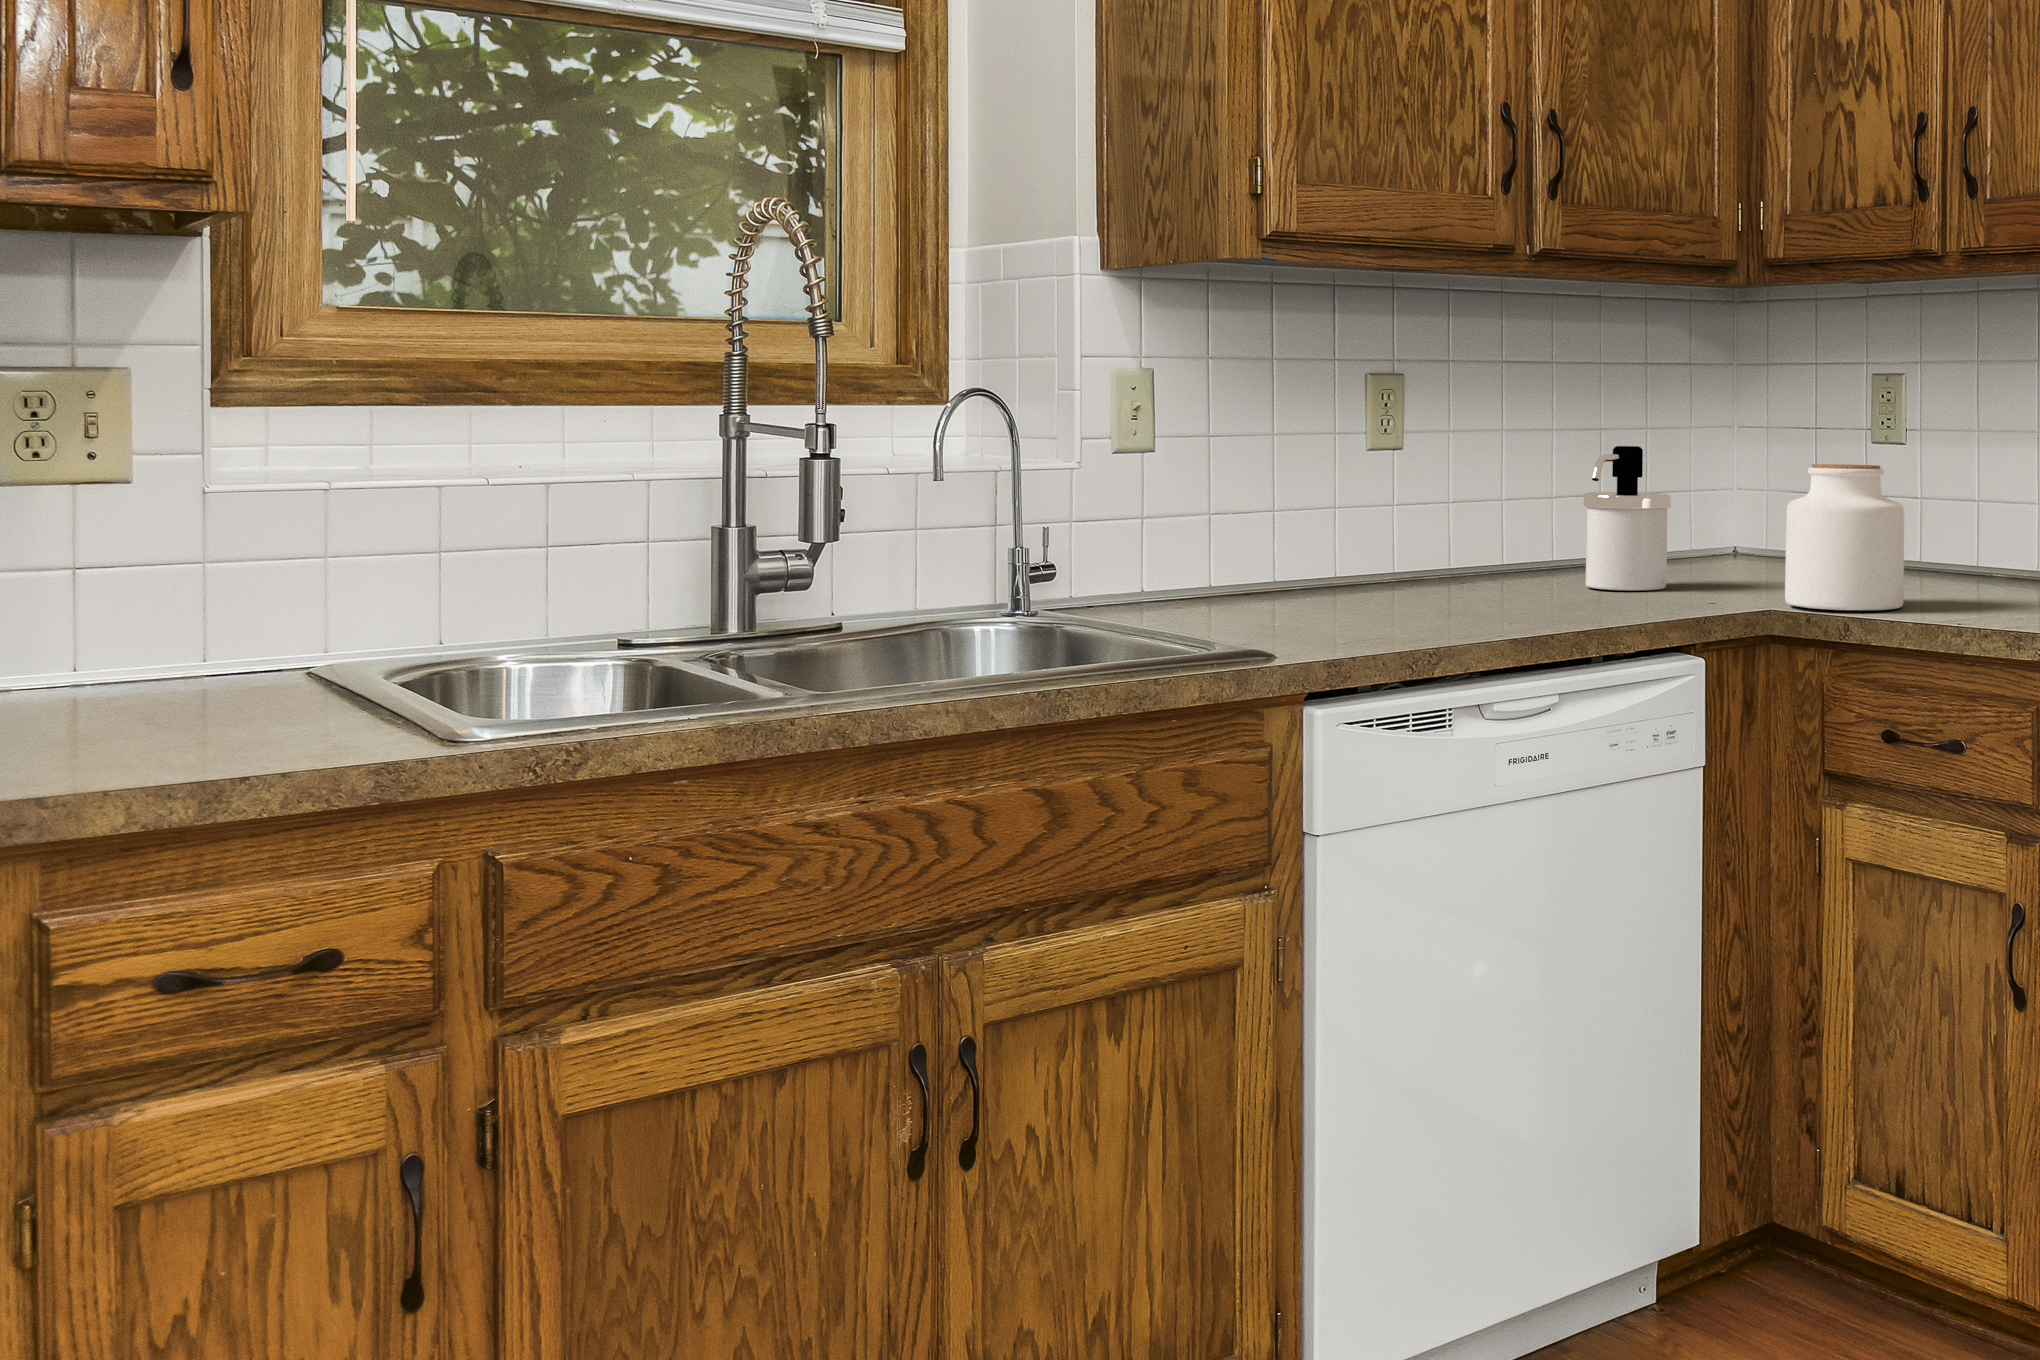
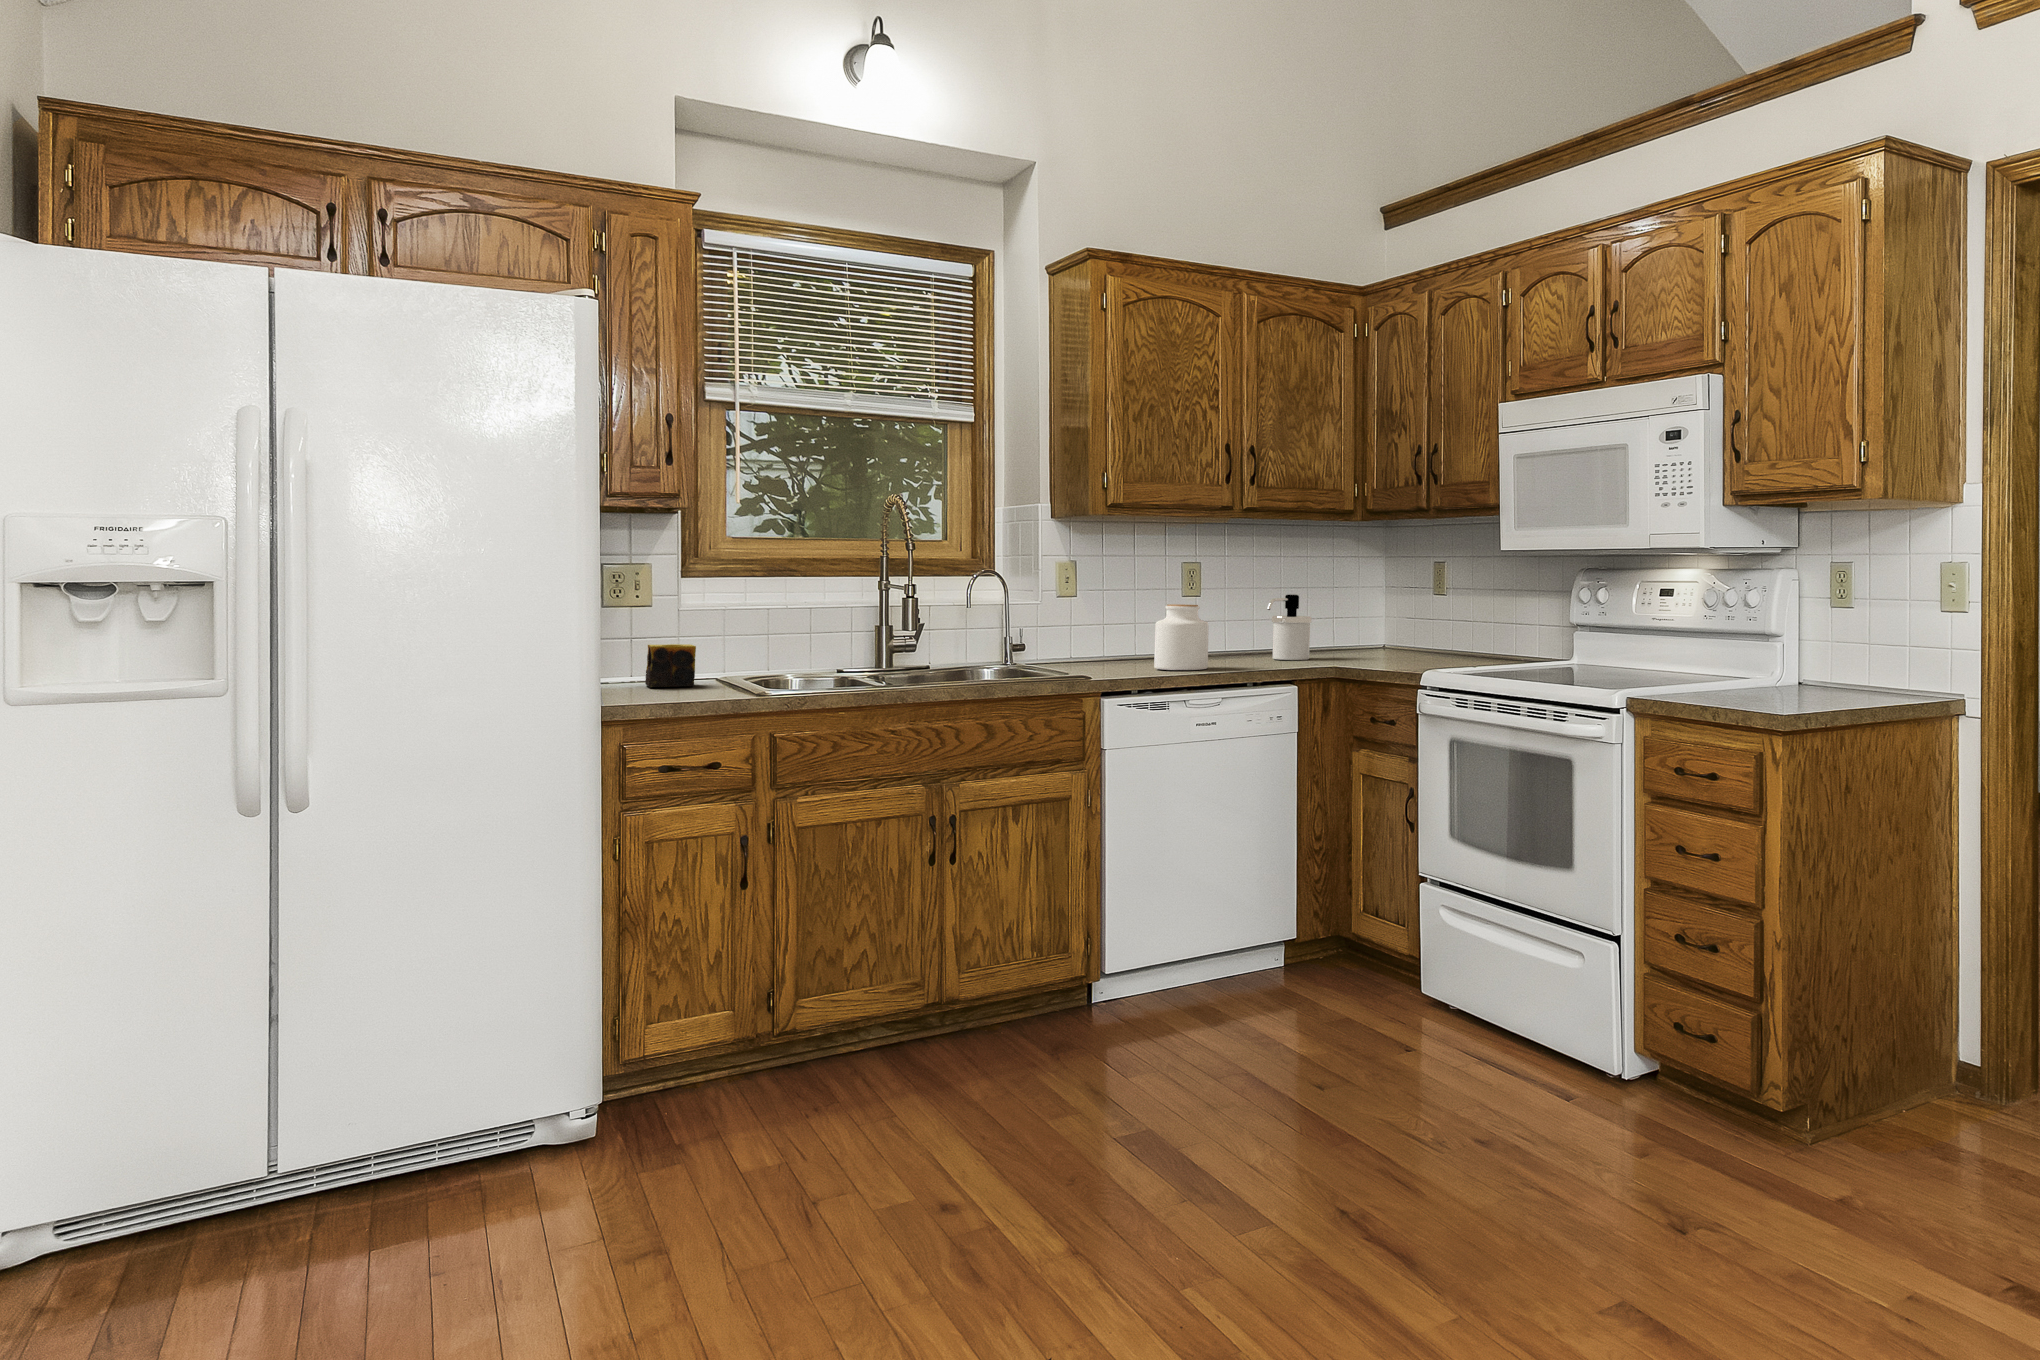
jar: present [1785,464,1904,611] -> present [1154,604,1208,670]
candle: none [115,590,258,714] -> present [645,644,696,687]

